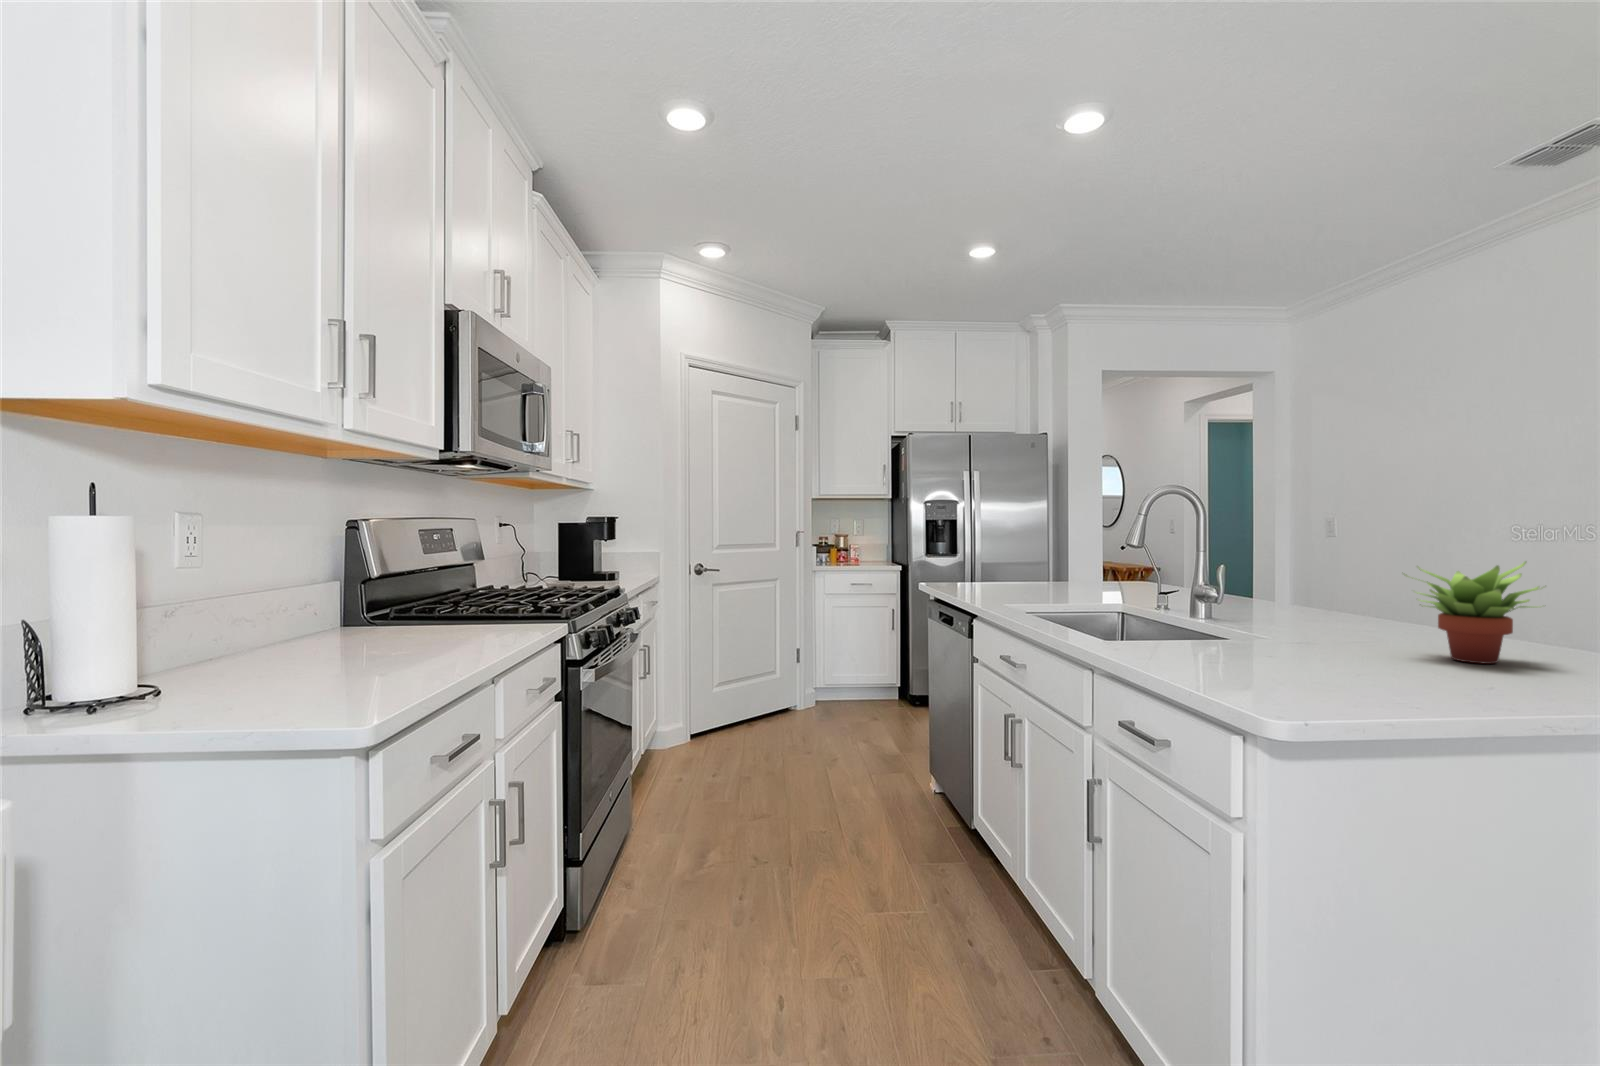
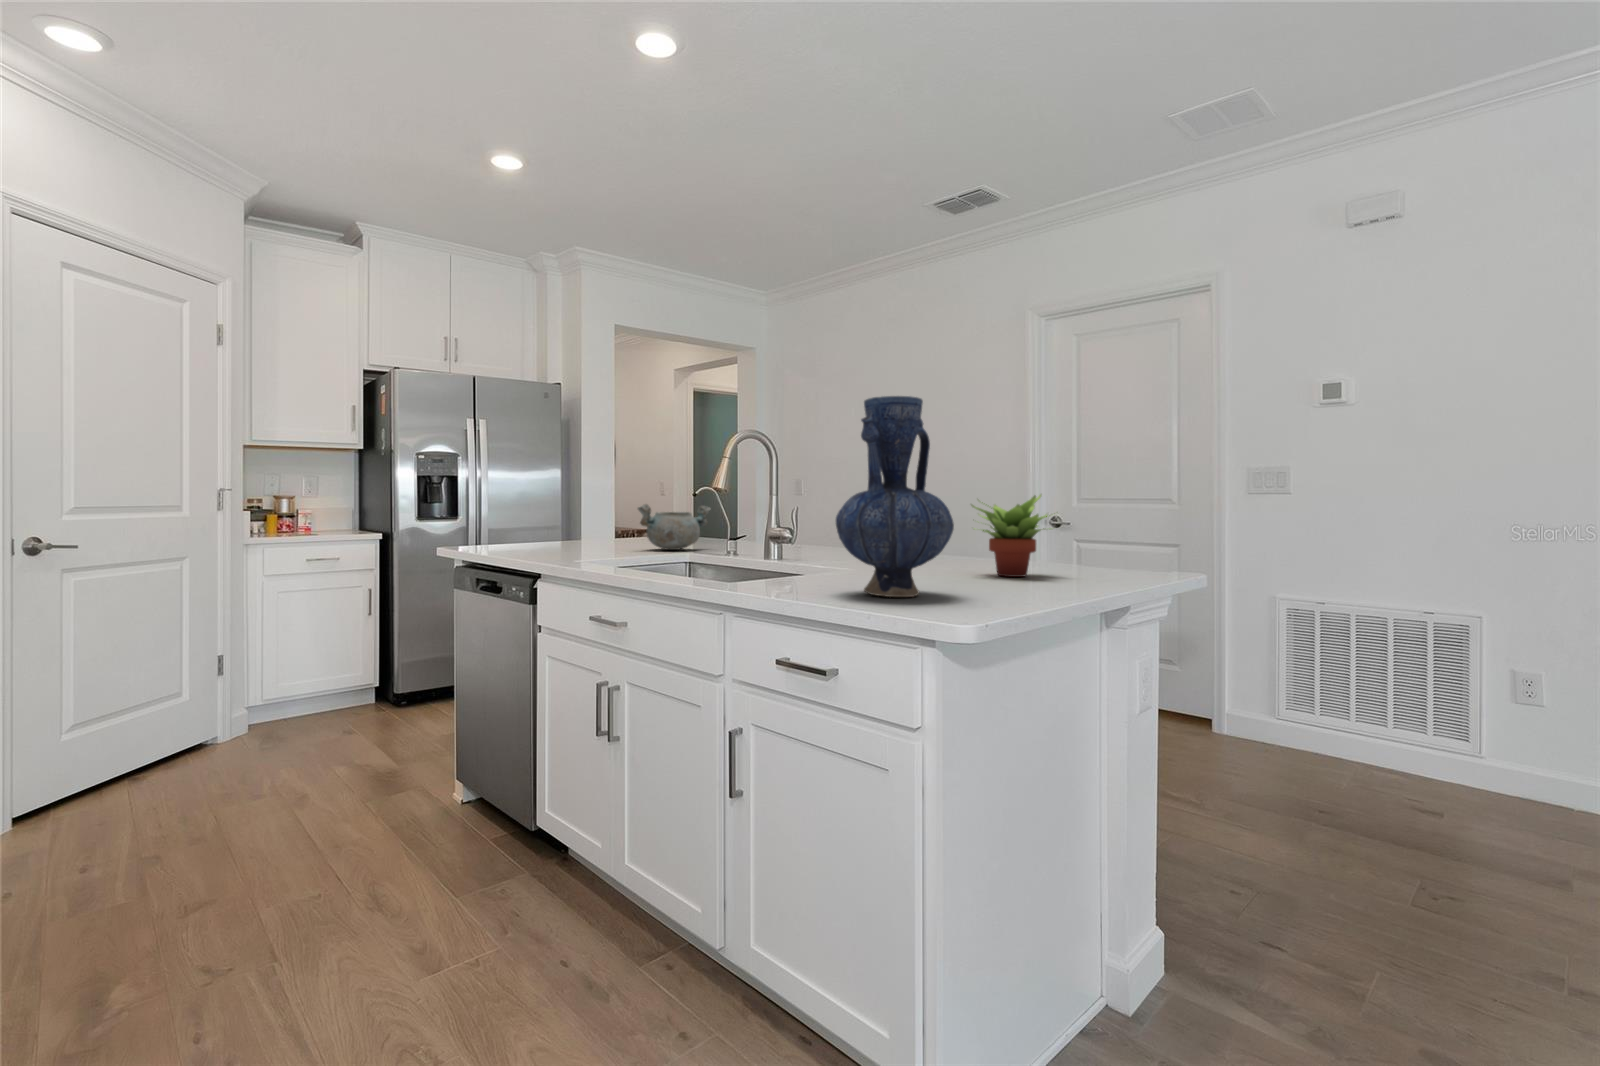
vase: none [1177,472,1315,678] -> present [836,396,954,597]
bowl: none [1072,553,1150,596] -> present [638,504,710,550]

